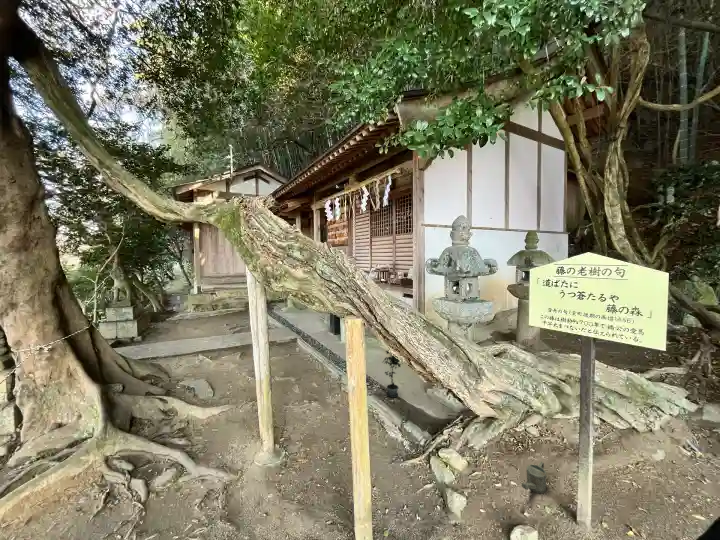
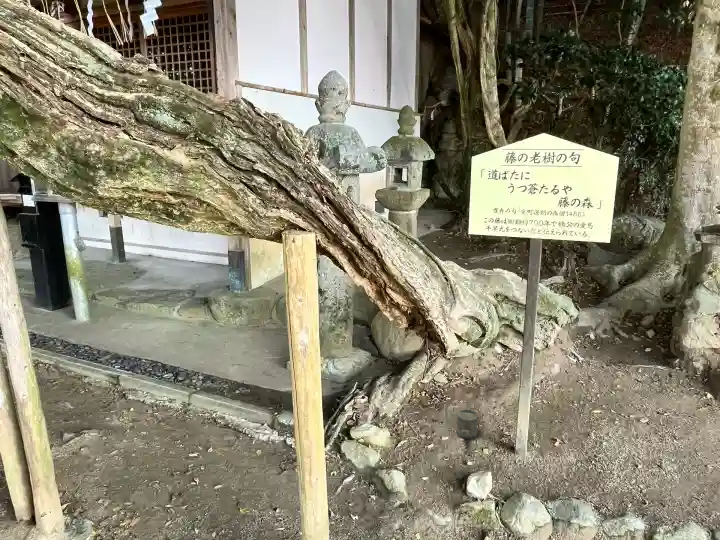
potted plant: present [383,351,401,397] -> none [219,306,259,387]

